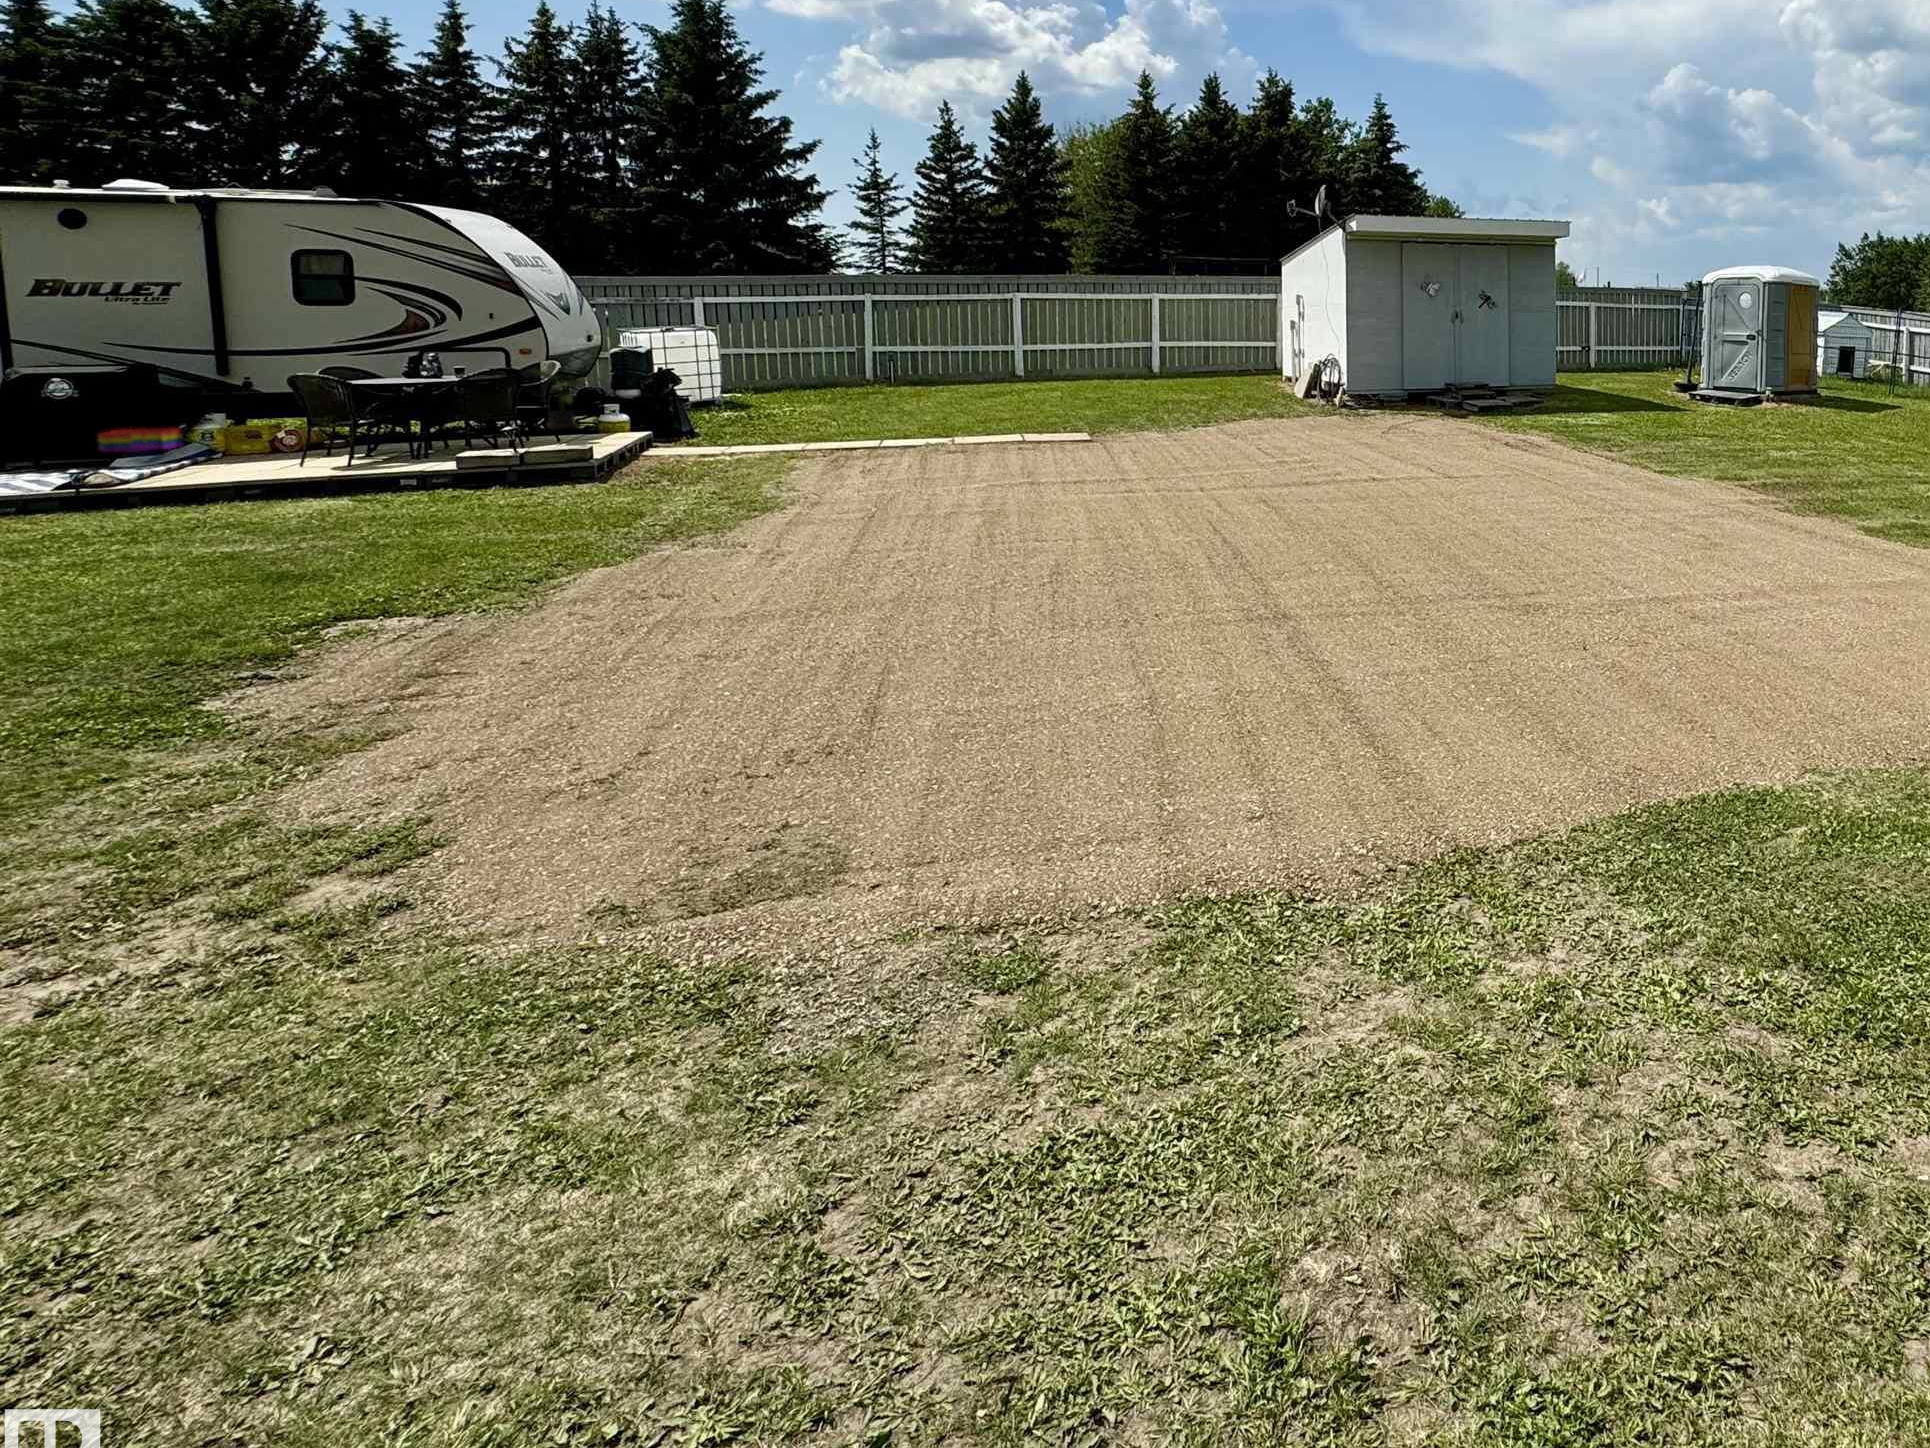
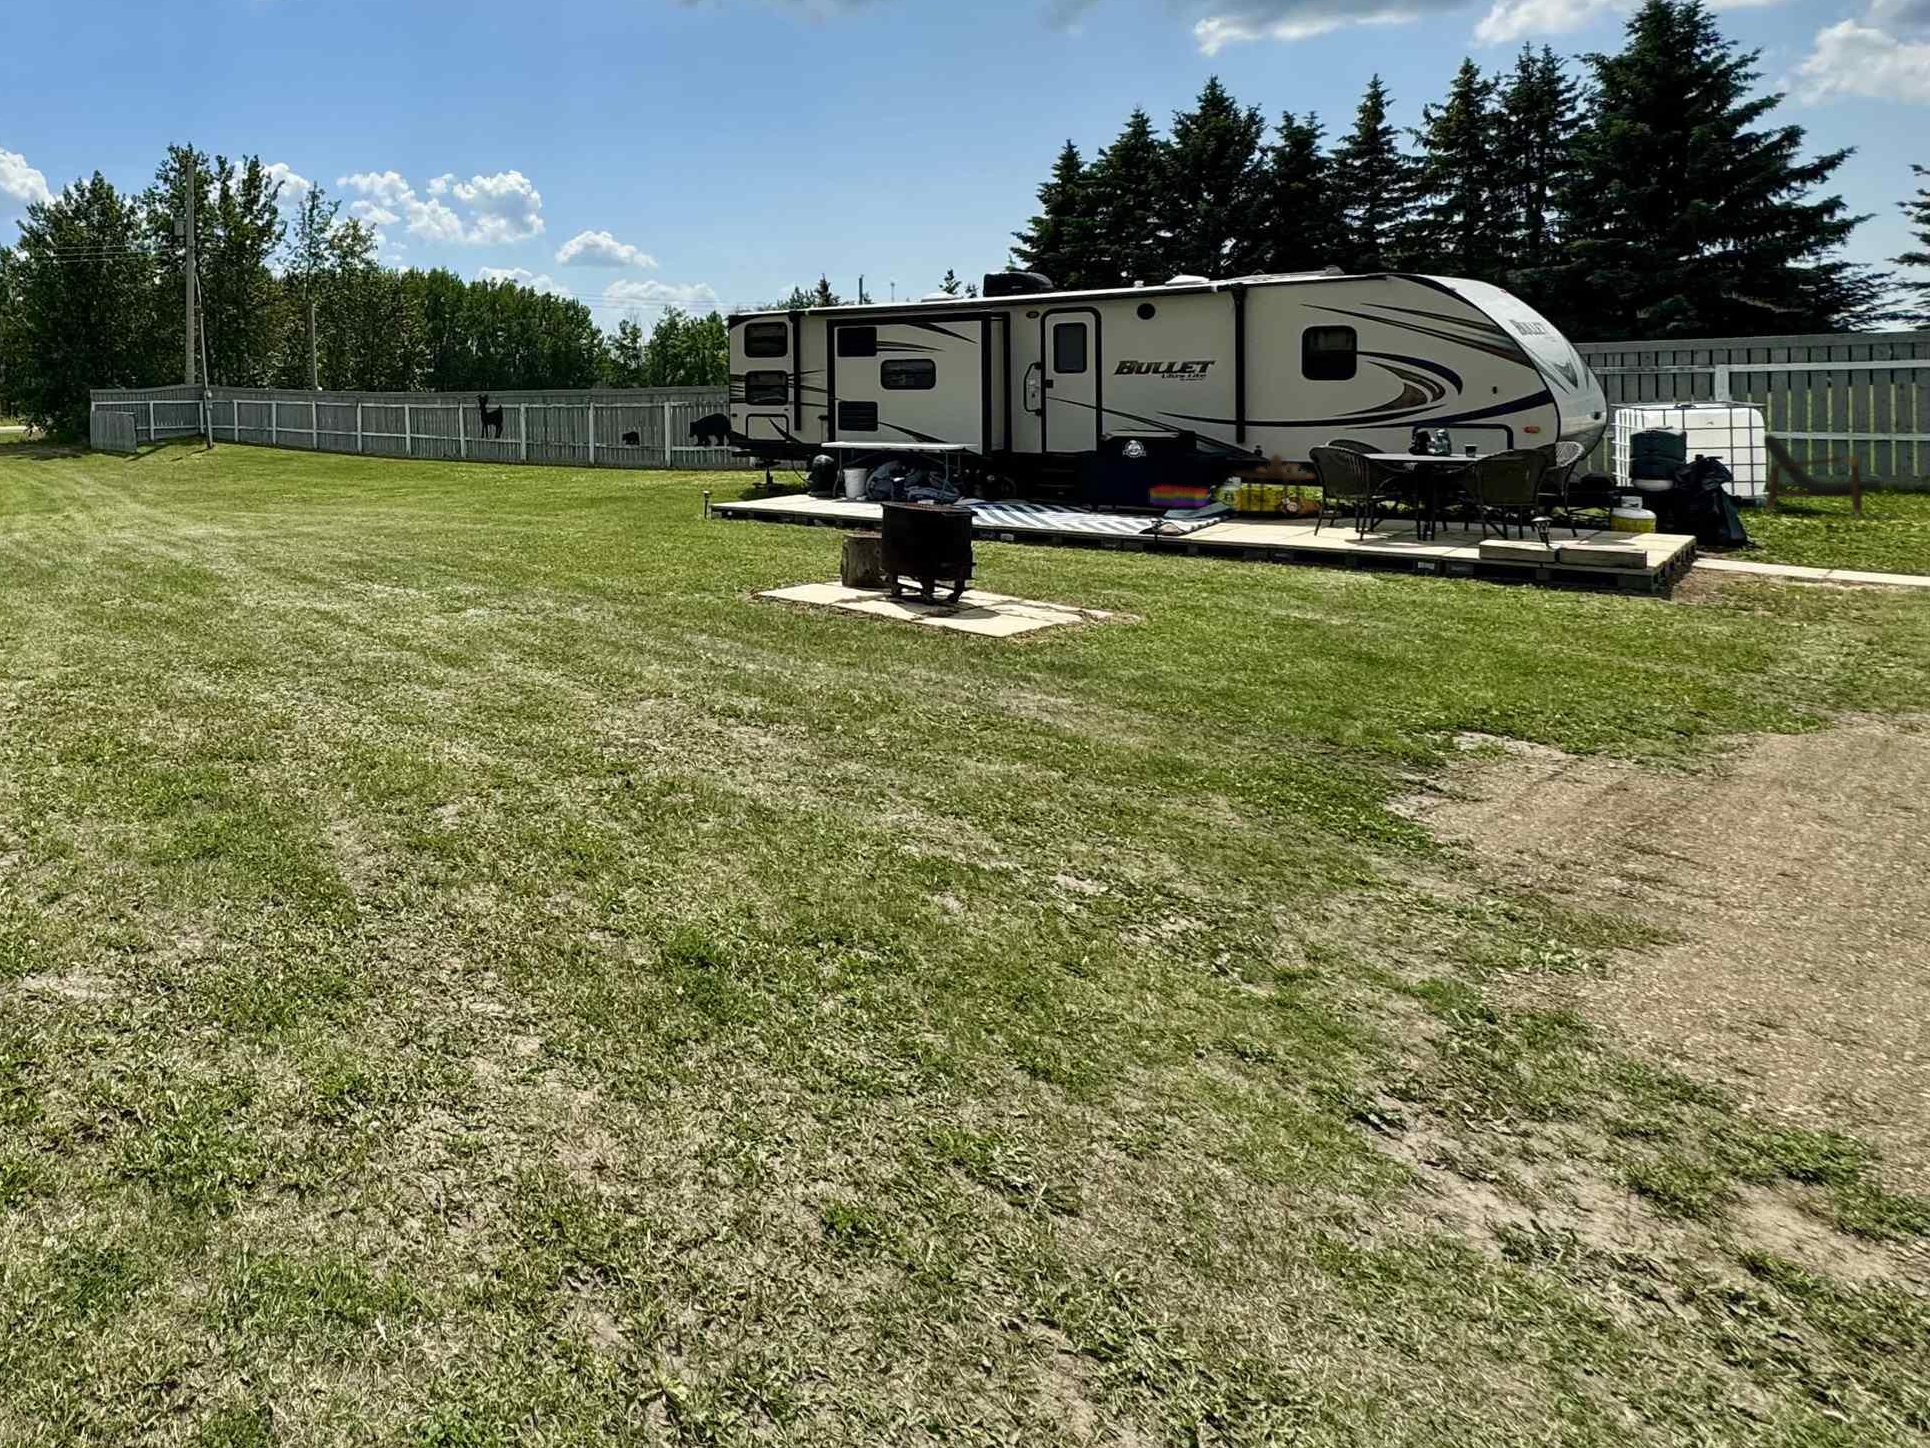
lounge chair: none [713,353,785,412] -> present [1764,434,1881,518]
potted plant: present [532,371,581,430] -> none [1544,451,1622,524]
side table: none [206,384,310,451] -> present [1233,454,1314,515]

